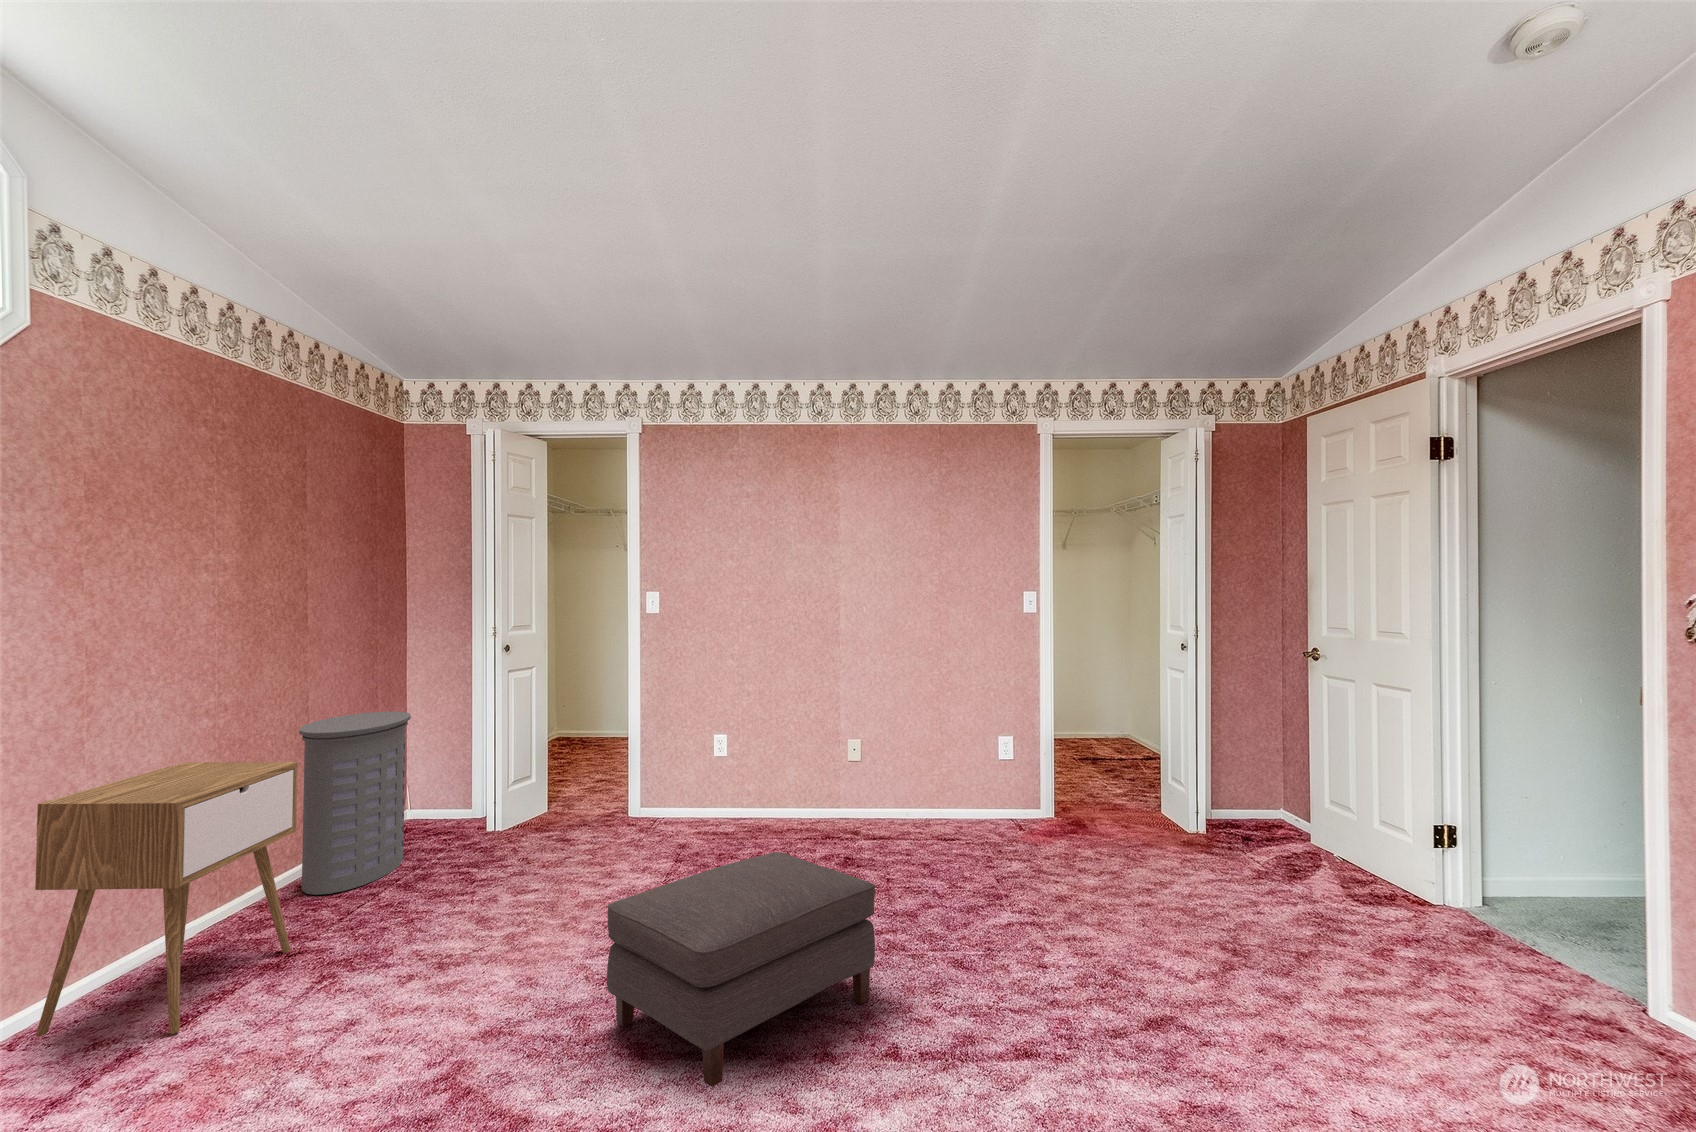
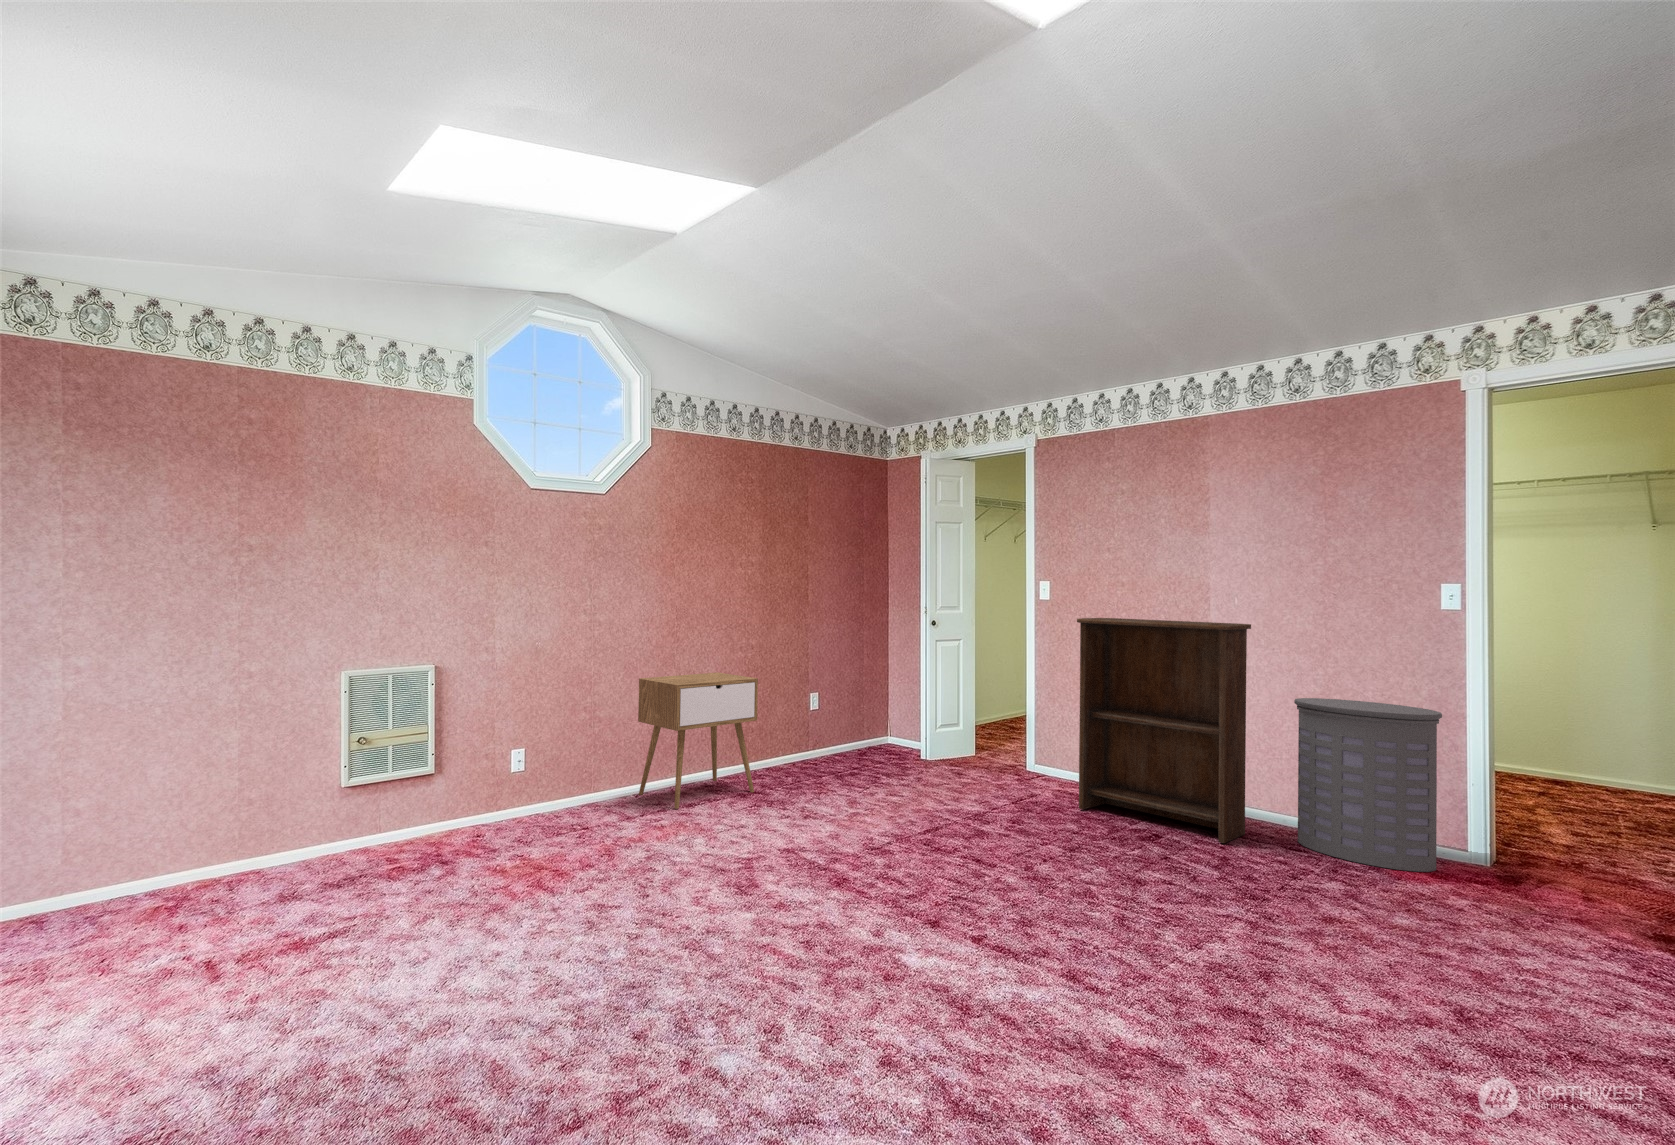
bookshelf: none [743,632,908,847] -> present [1077,618,1251,843]
laundry hamper: present [299,711,411,895] -> present [1294,698,1442,872]
ottoman: present [607,852,875,1087] -> none [828,780,1013,914]

